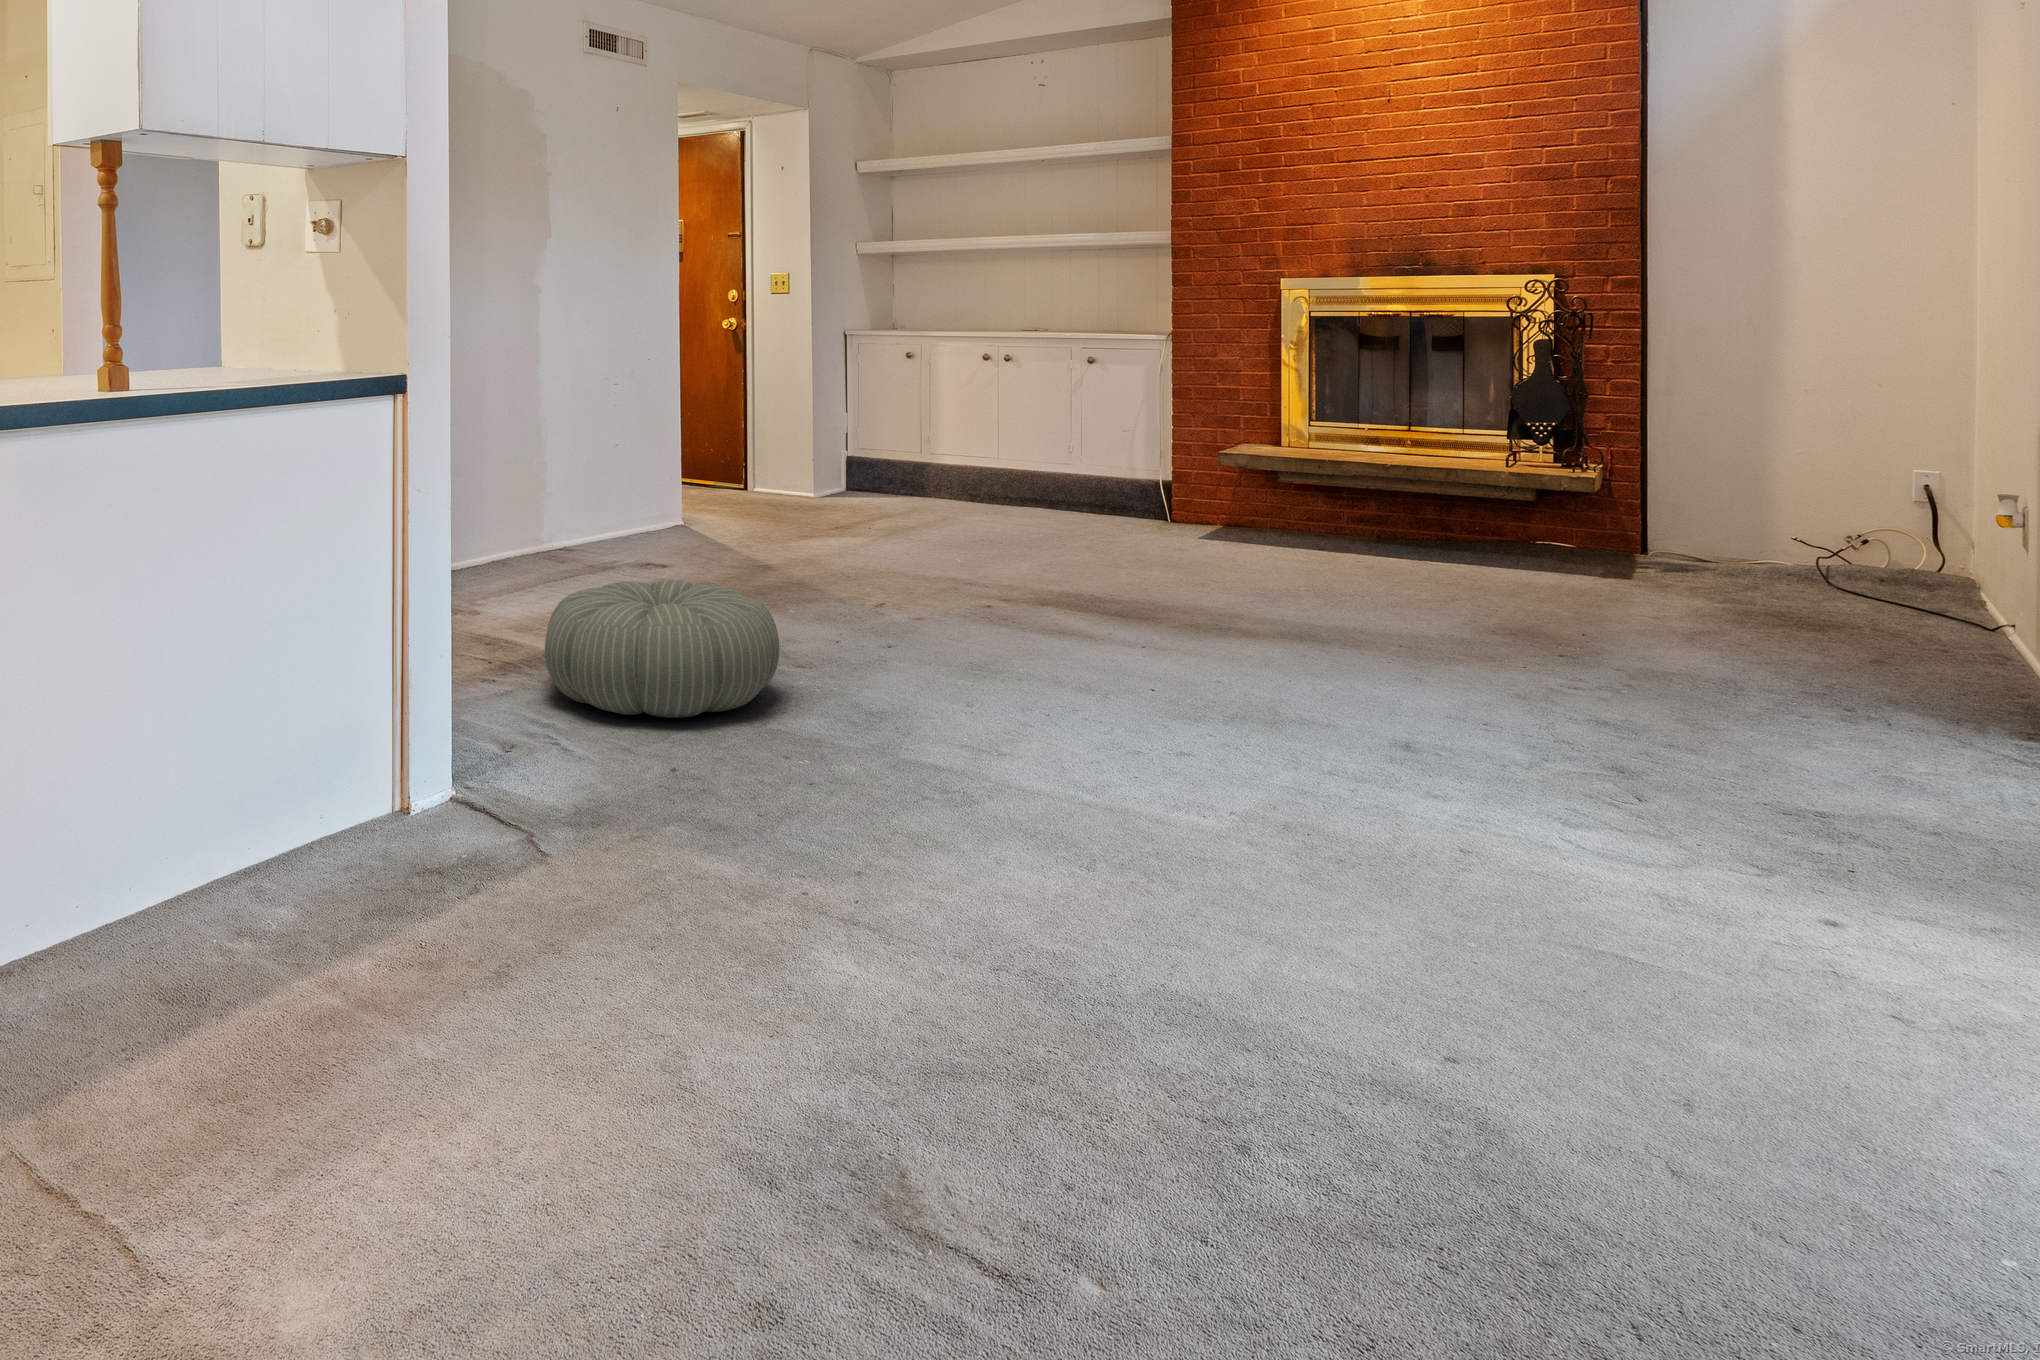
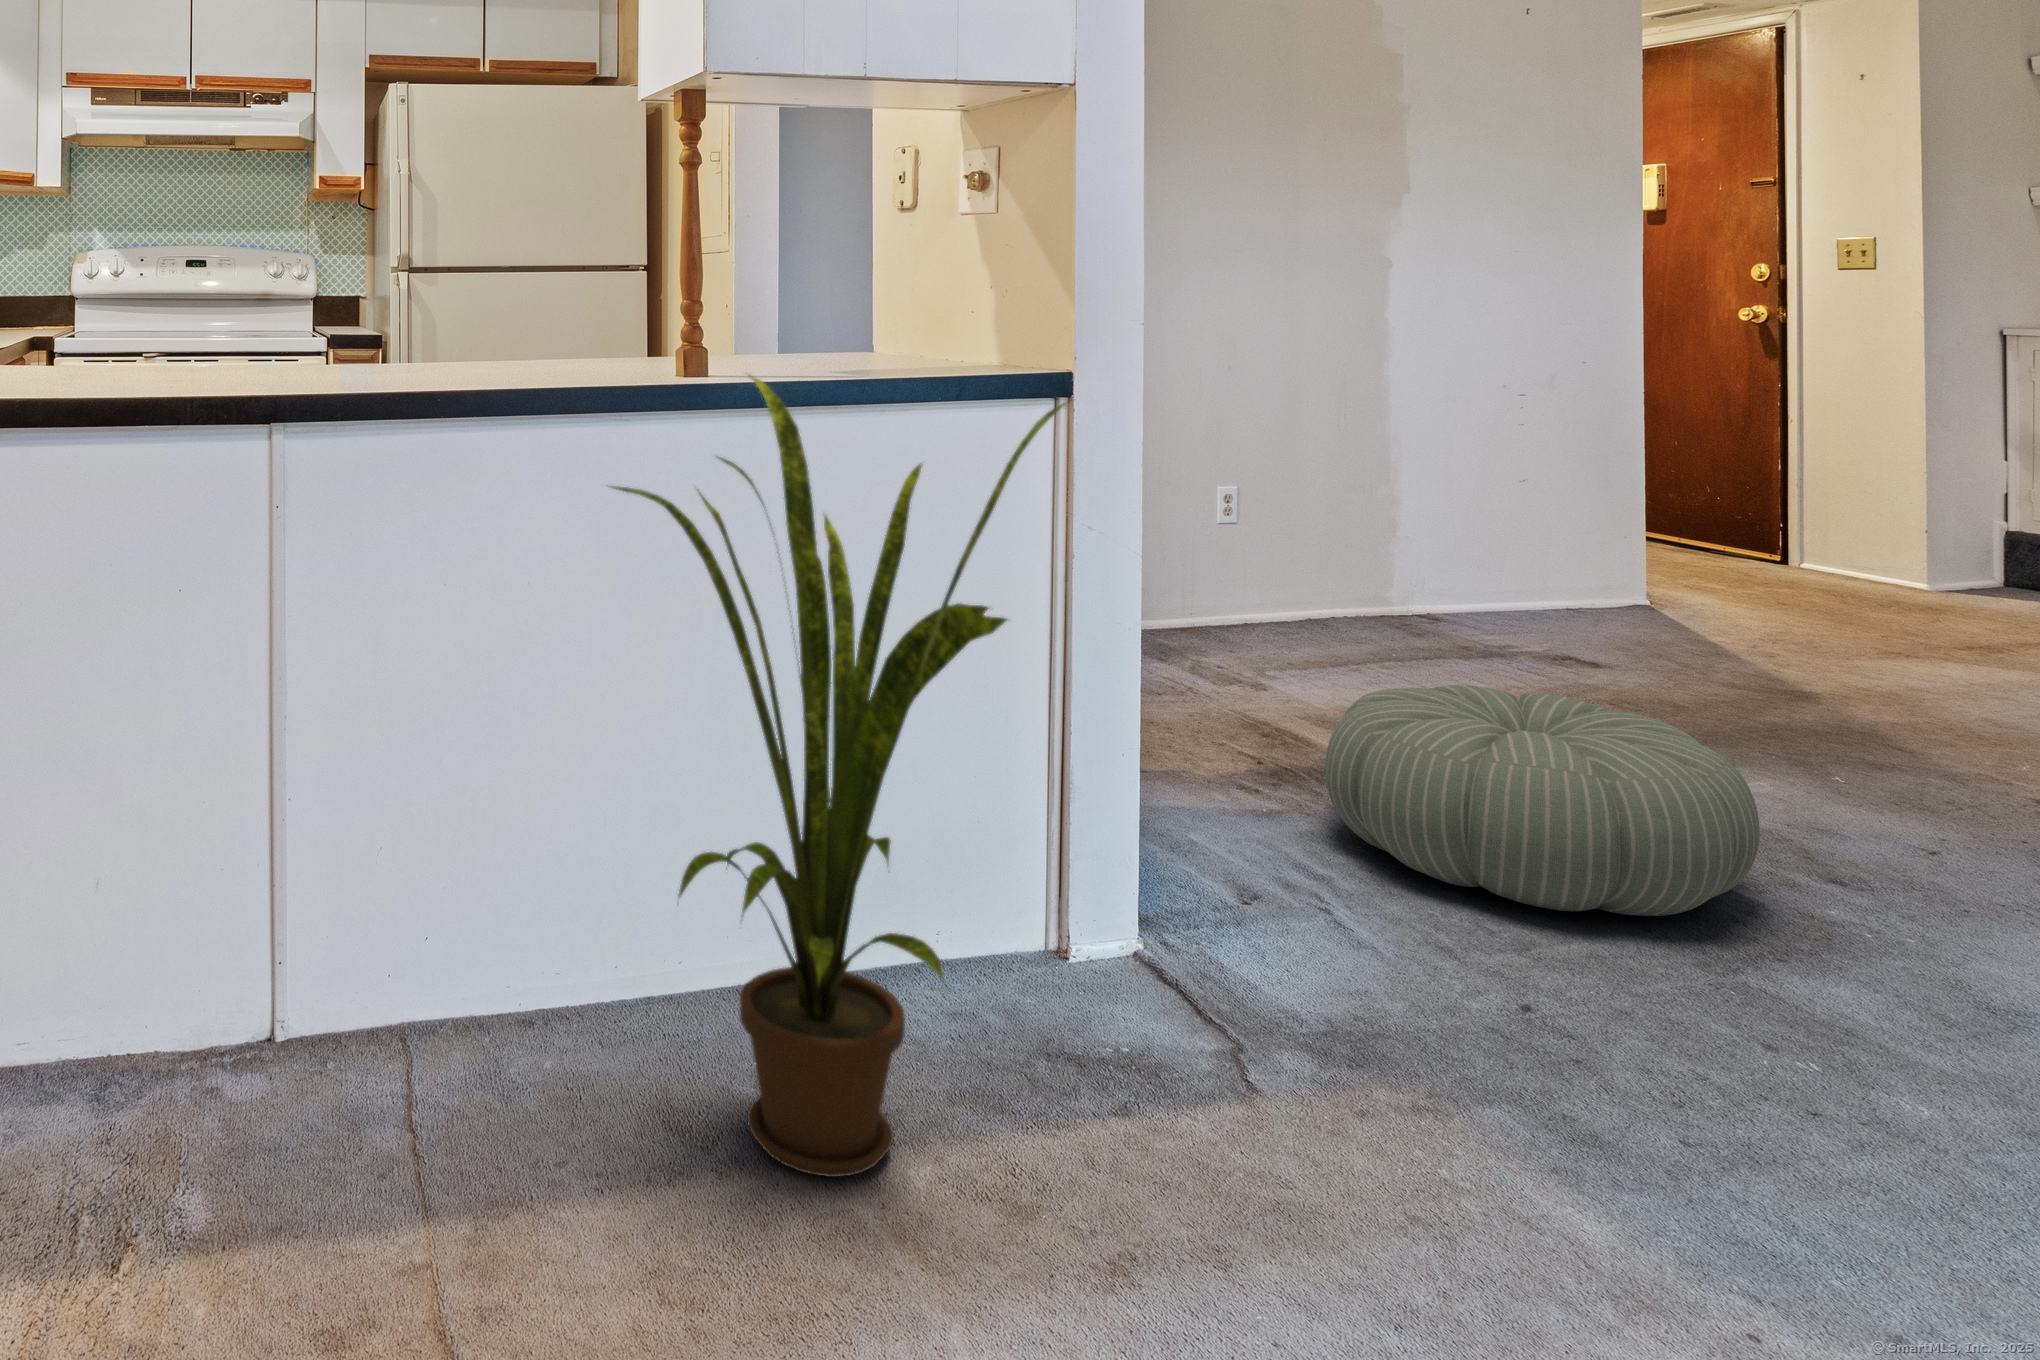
house plant: none [106,382,469,1005] -> present [613,376,1072,1177]

